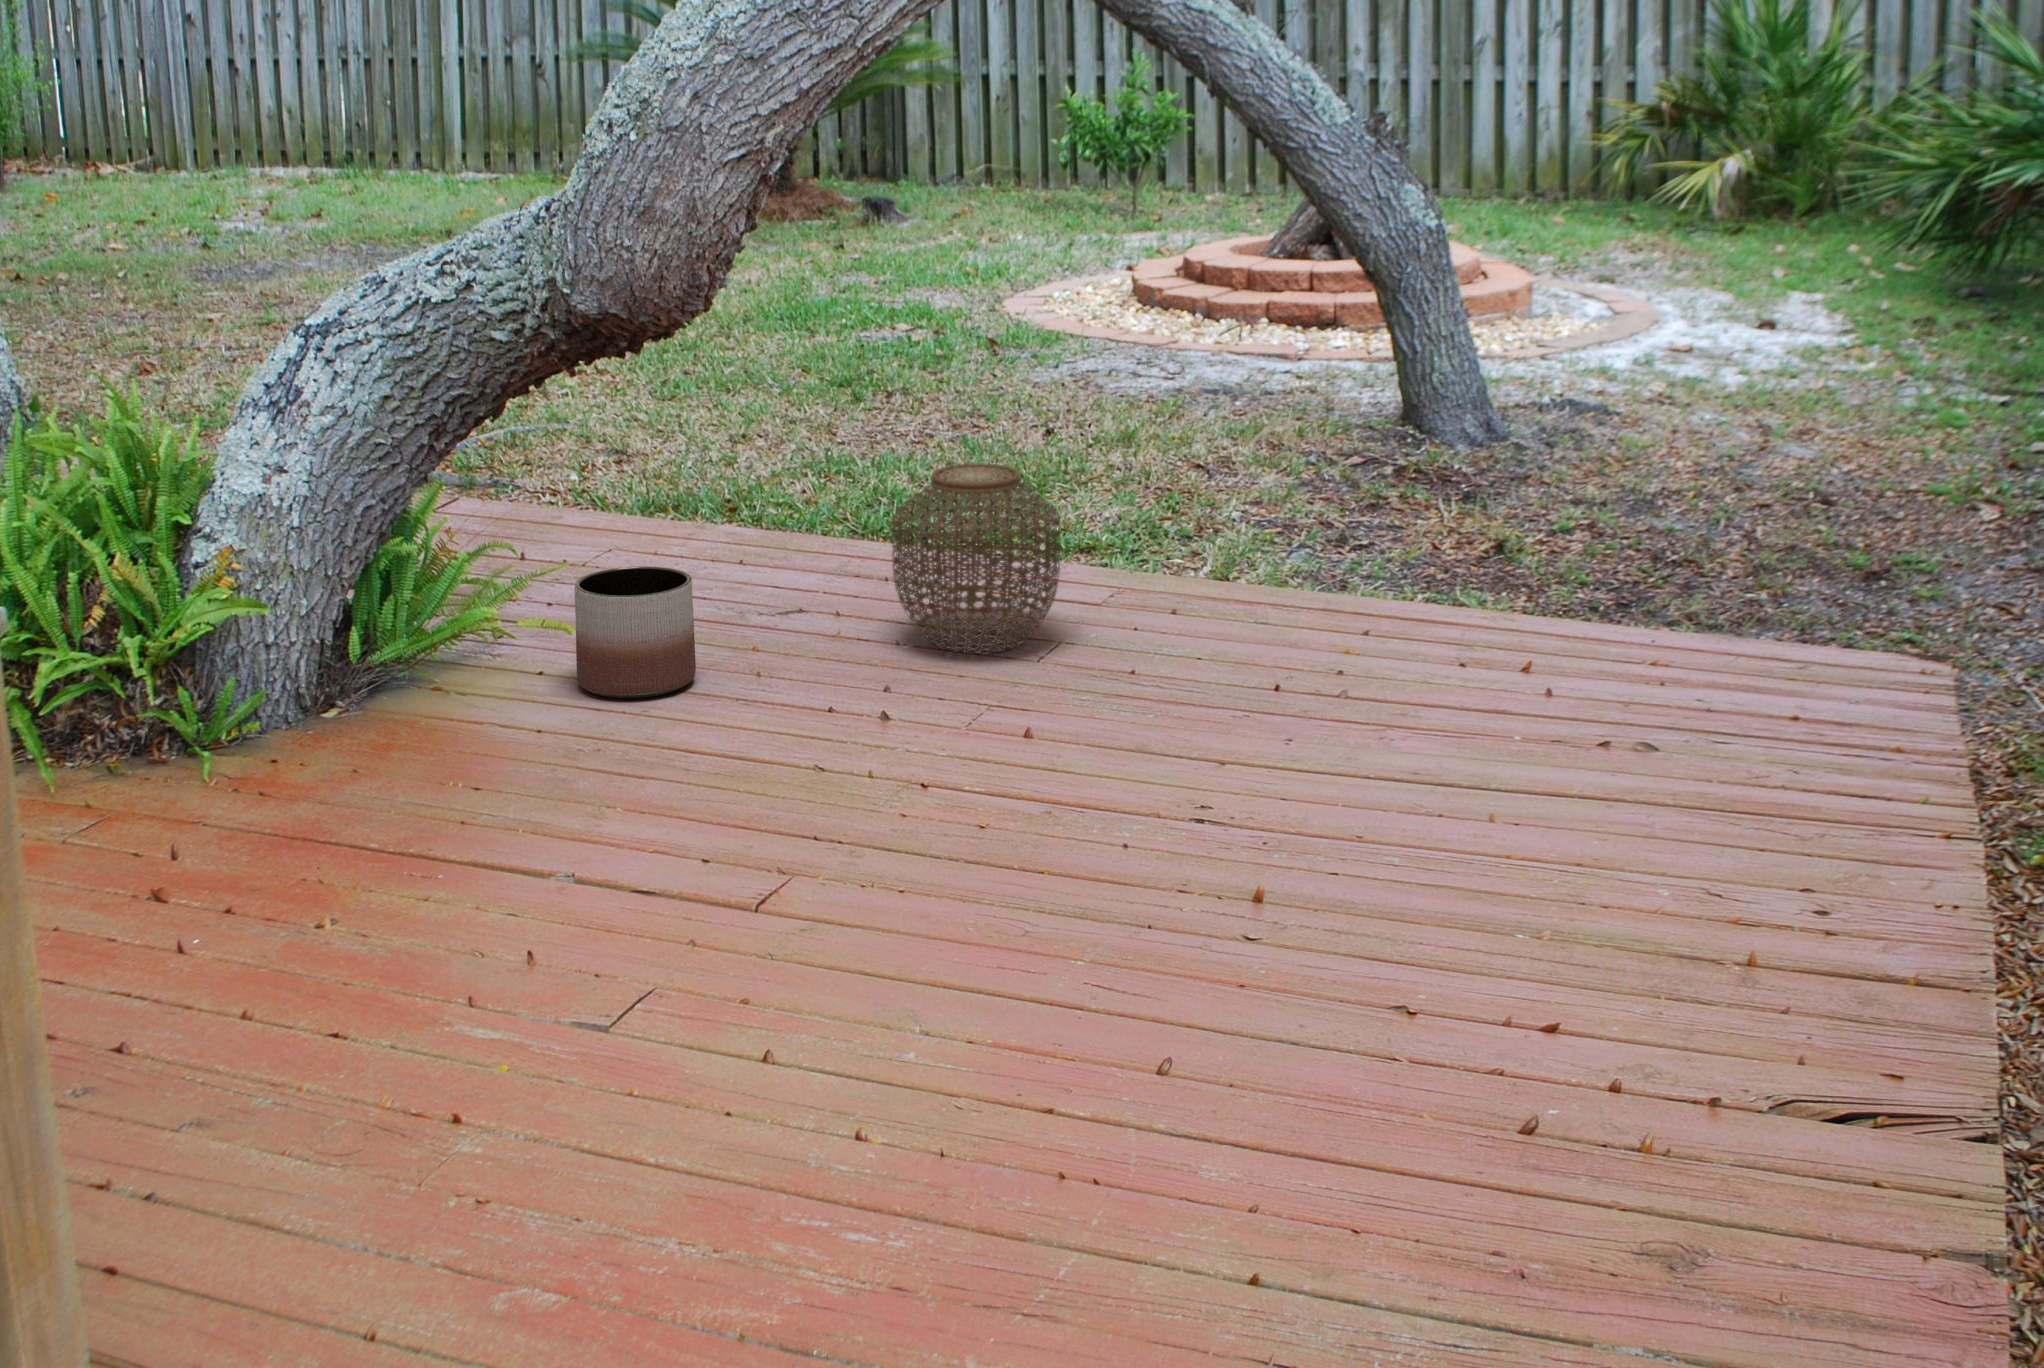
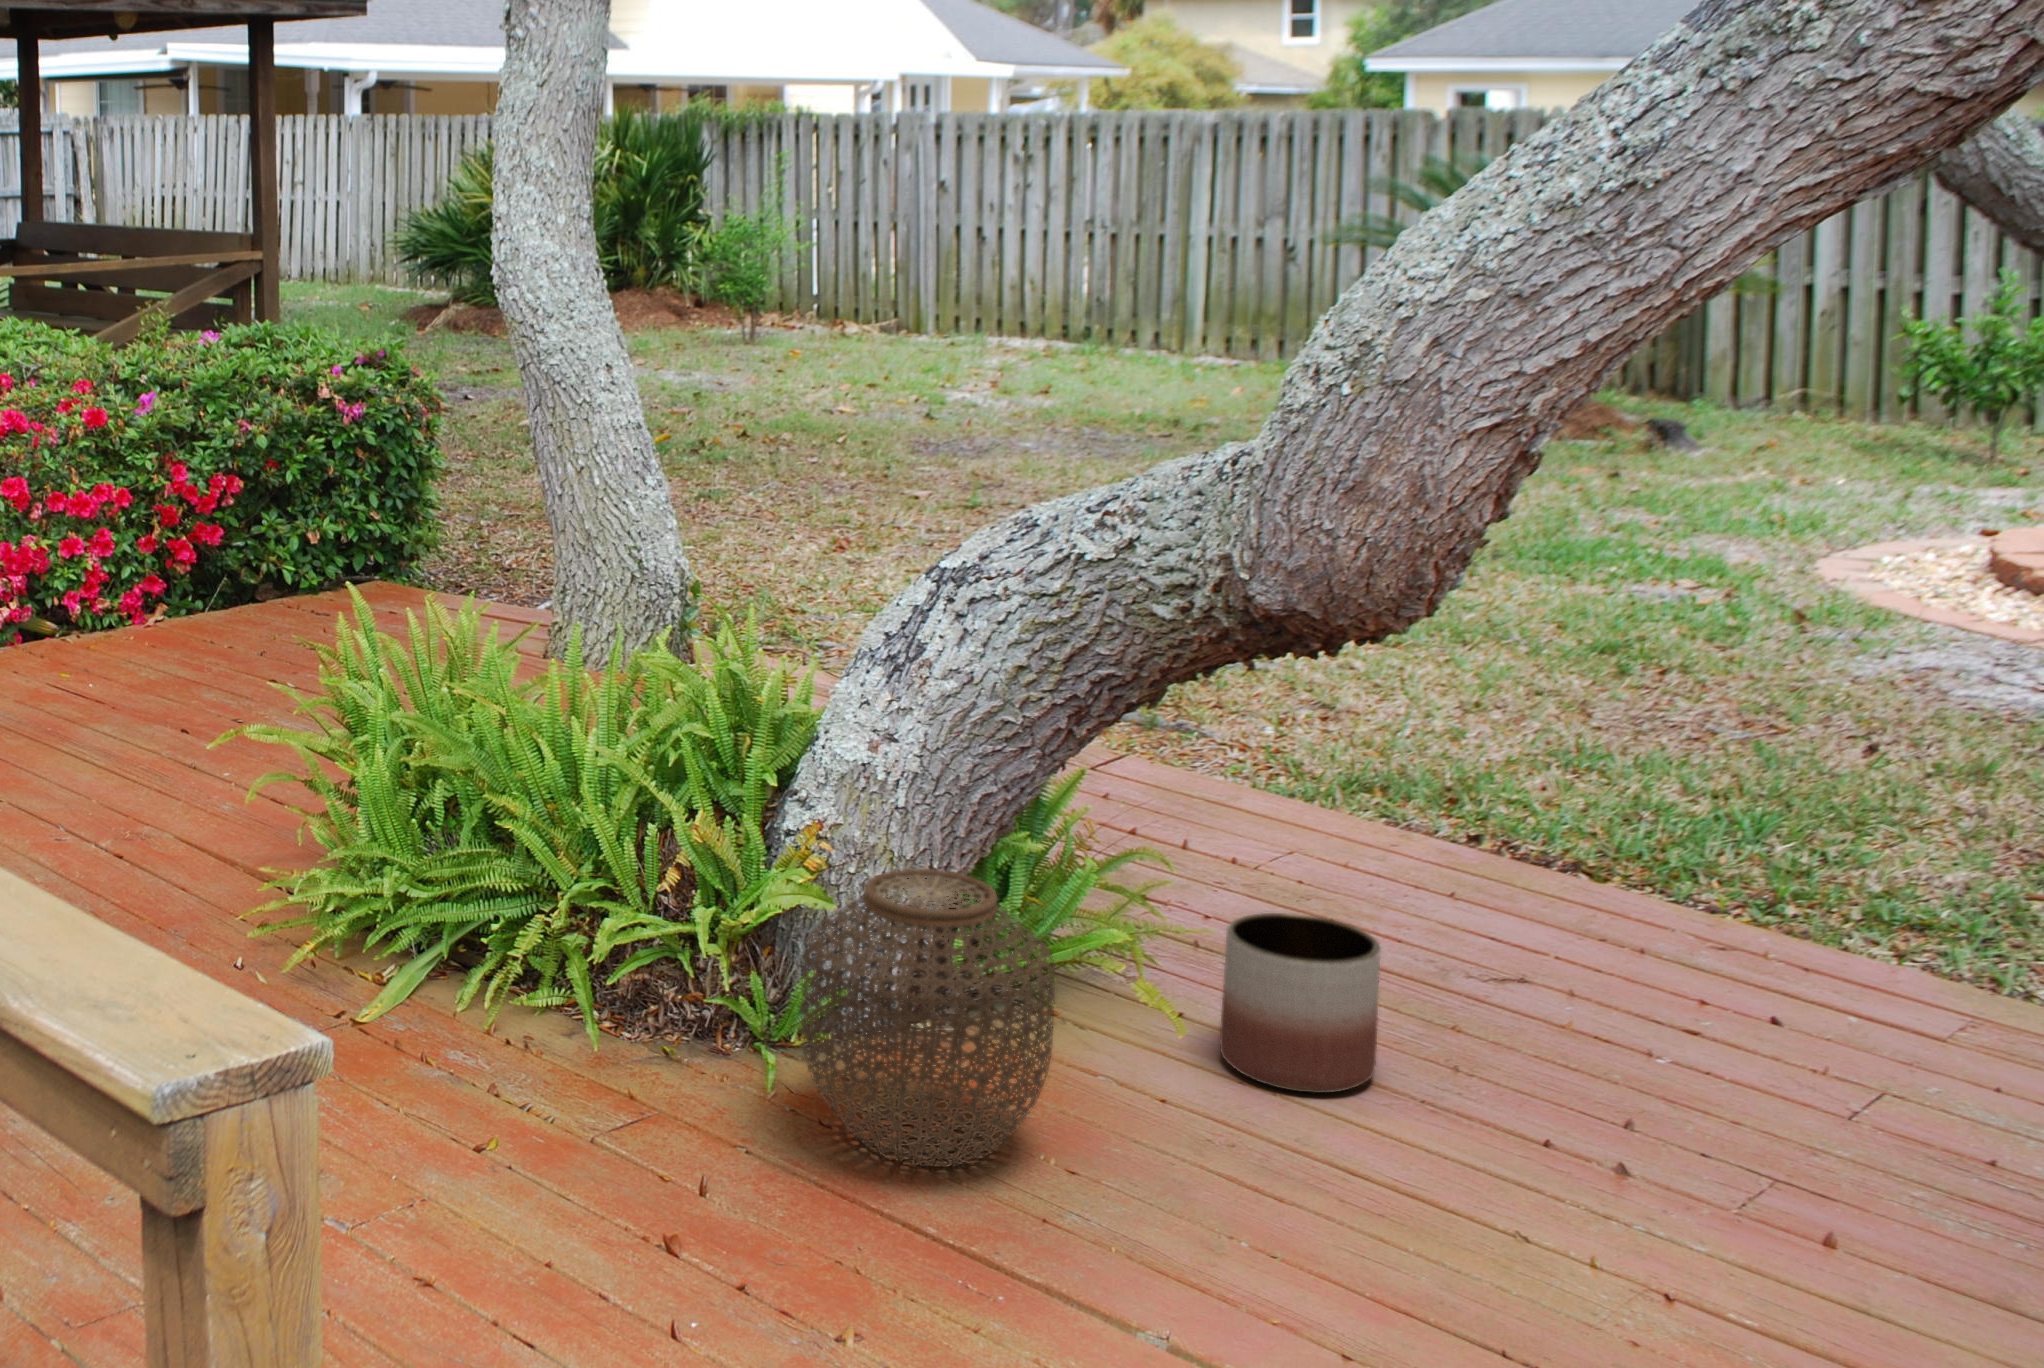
woven basket: present [892,463,1060,653] -> present [801,869,1055,1167]

